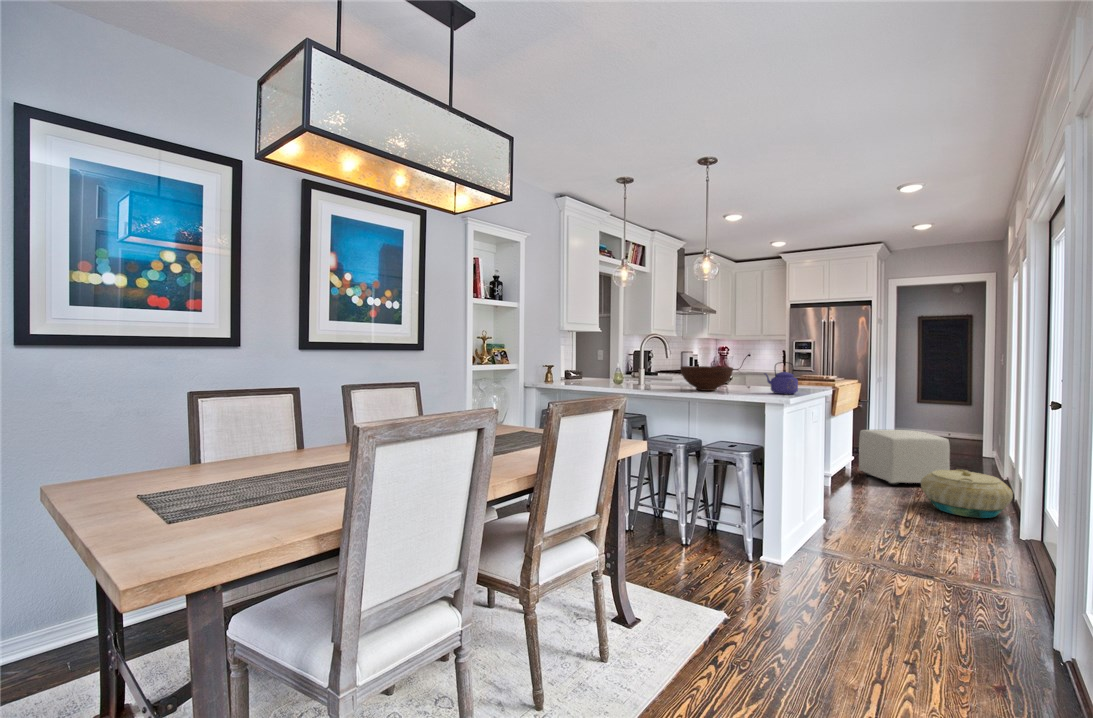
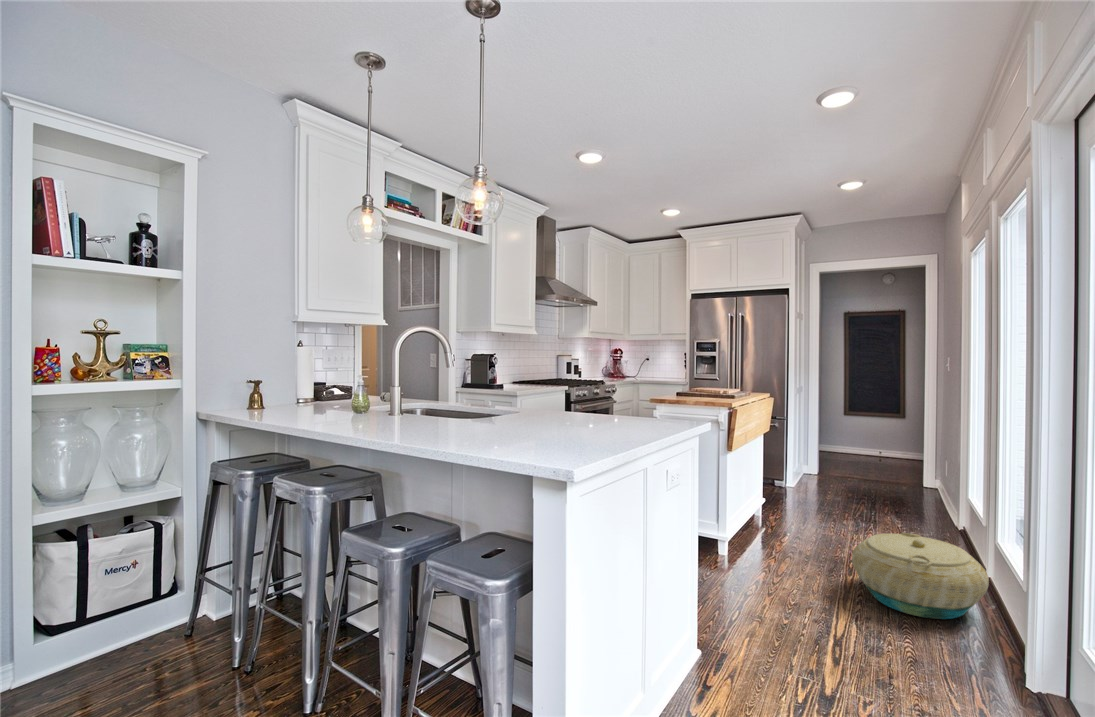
kettle: present [764,362,798,394] -> none [584,374,644,434]
fruit bowl: present [681,366,733,391] -> none [450,382,540,427]
ottoman: present [859,430,950,485] -> none [770,463,890,547]

